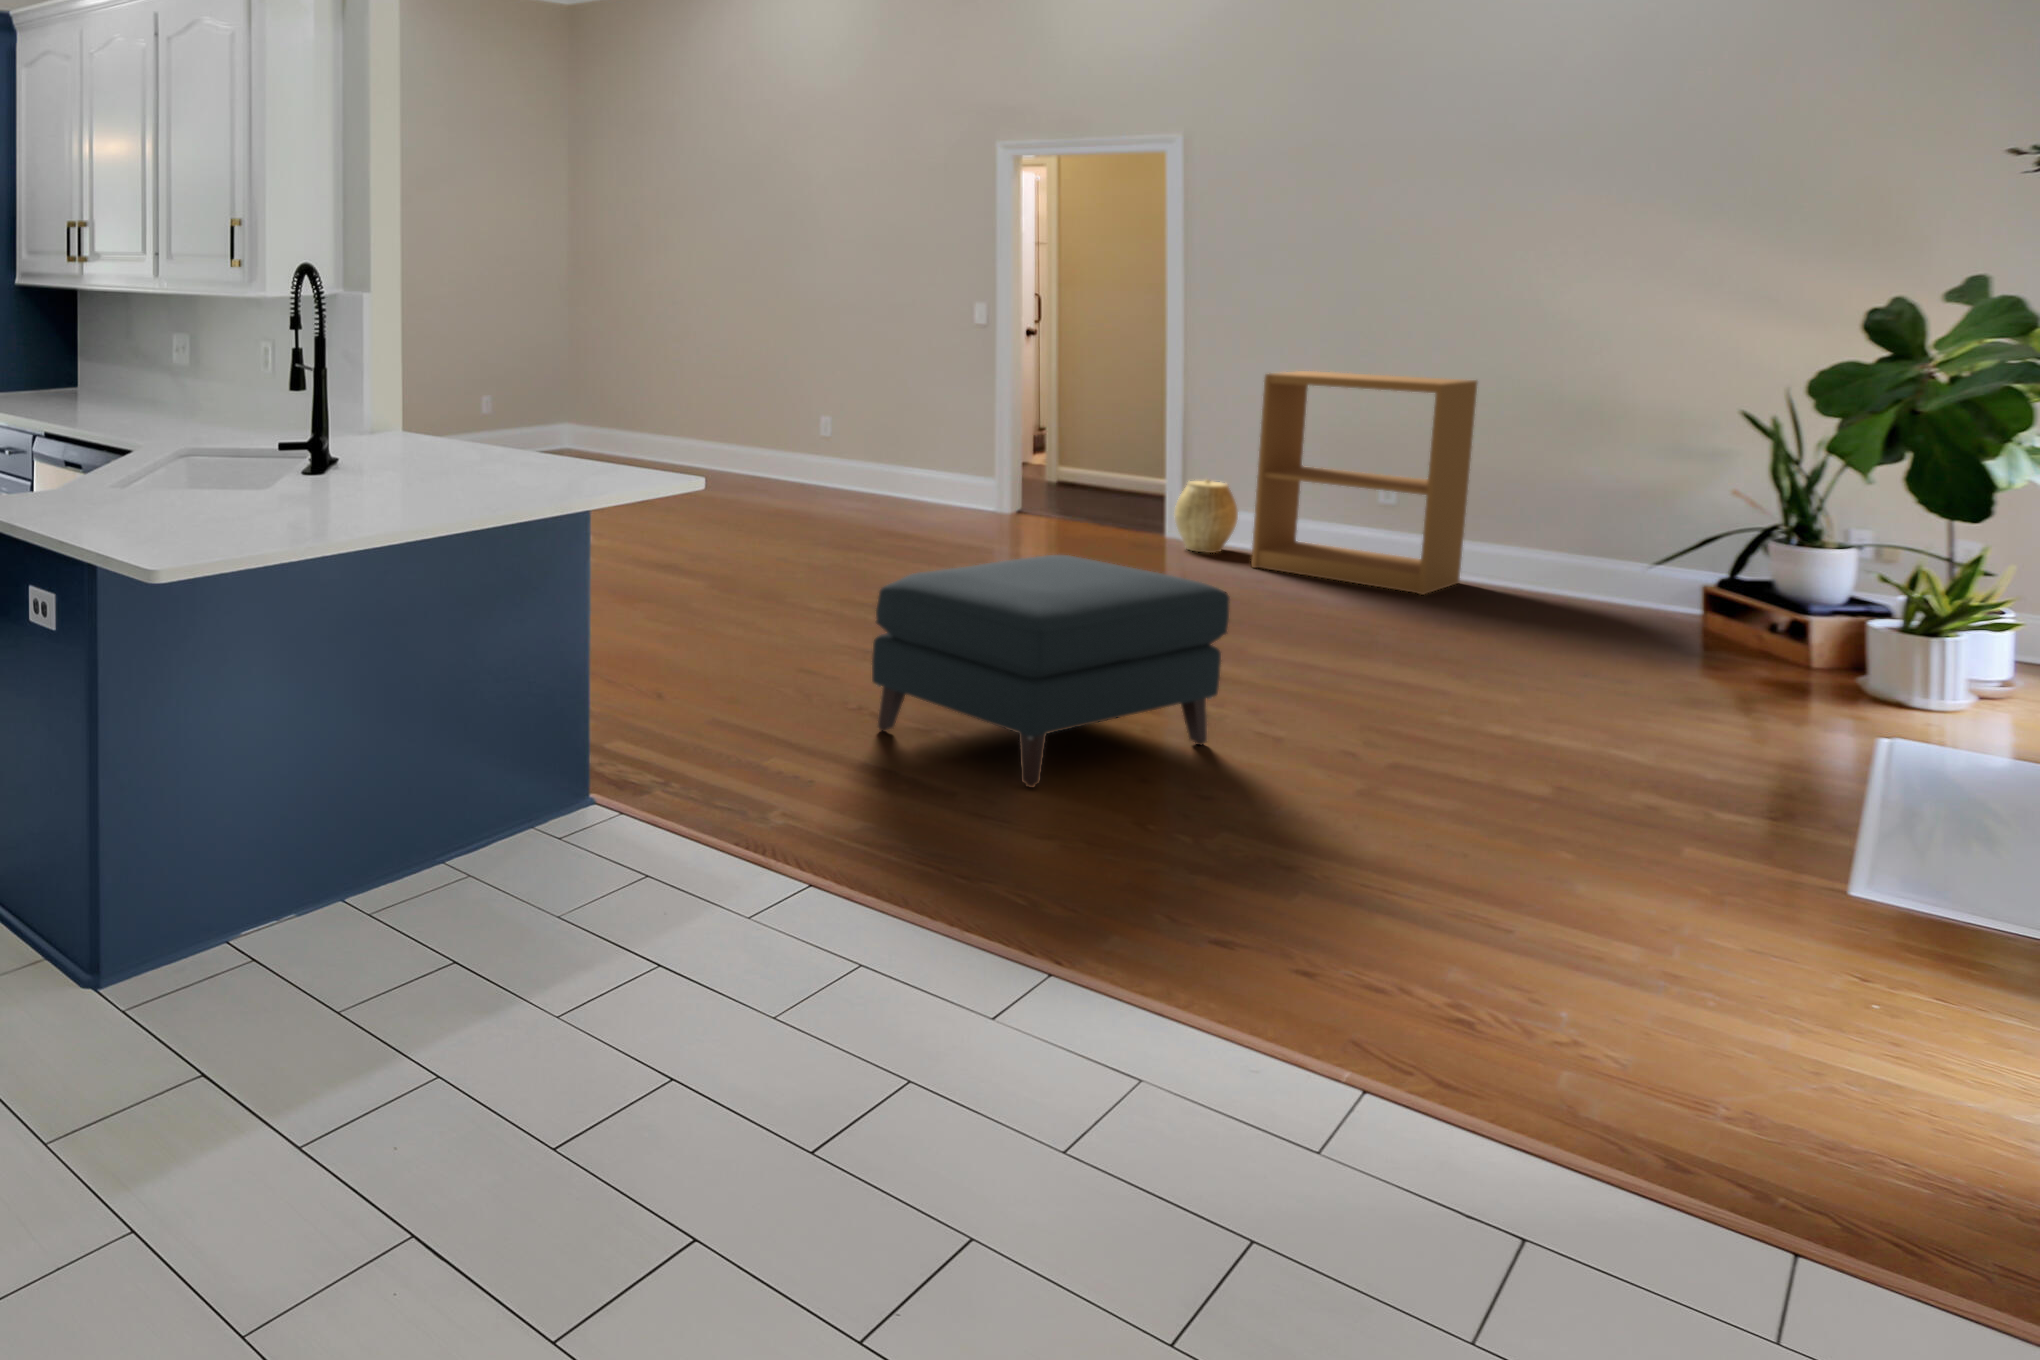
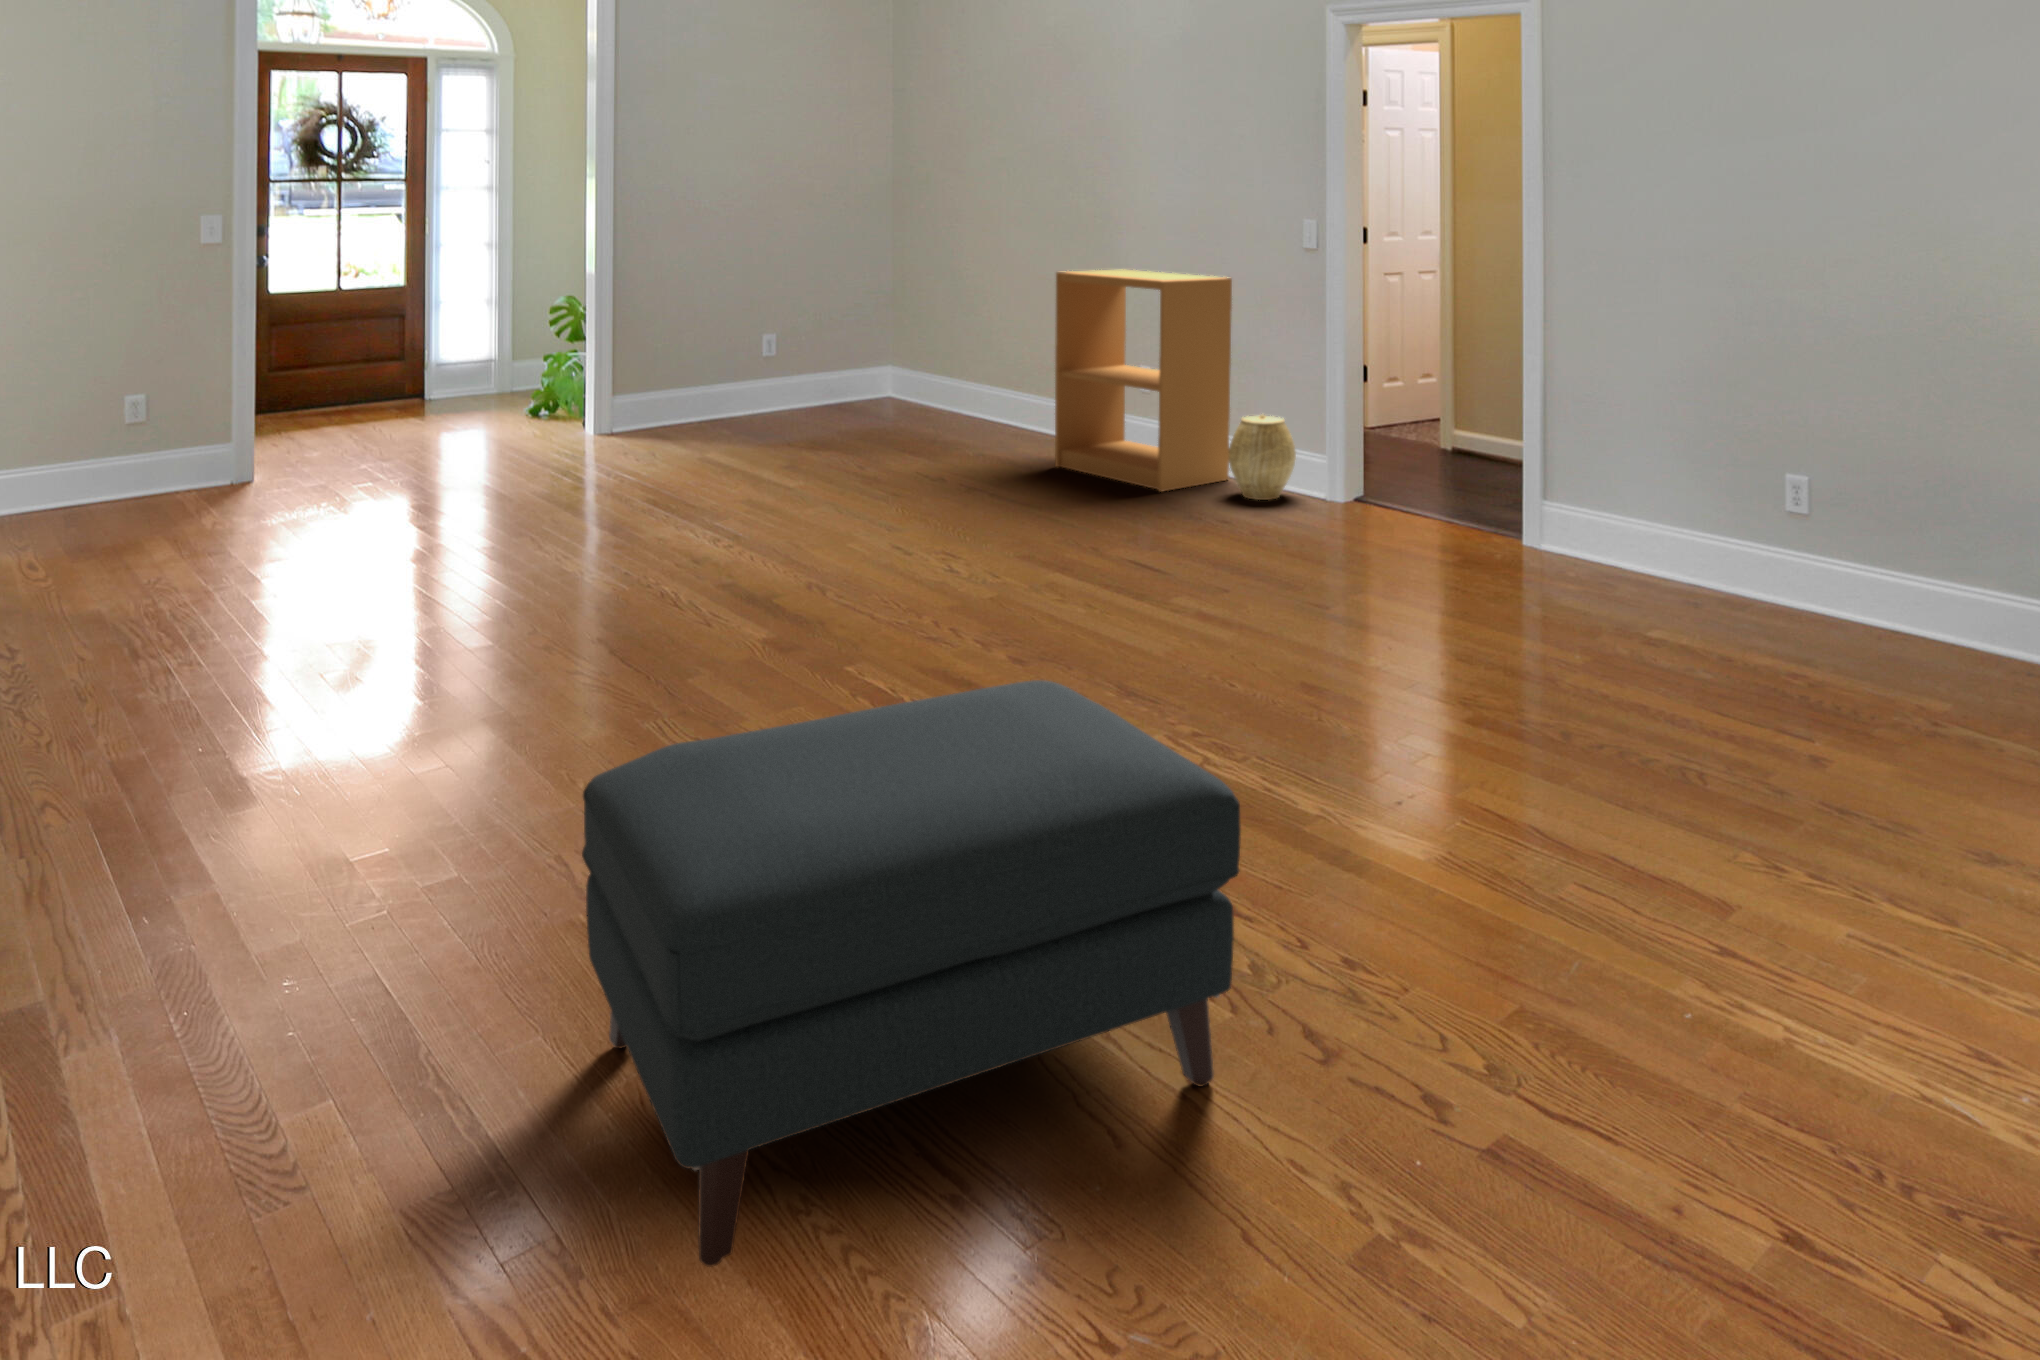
bookshelf: present [1251,371,1477,595] -> present [1055,269,1232,492]
woven basket: present [1175,480,1238,553] -> present [1229,415,1296,500]

